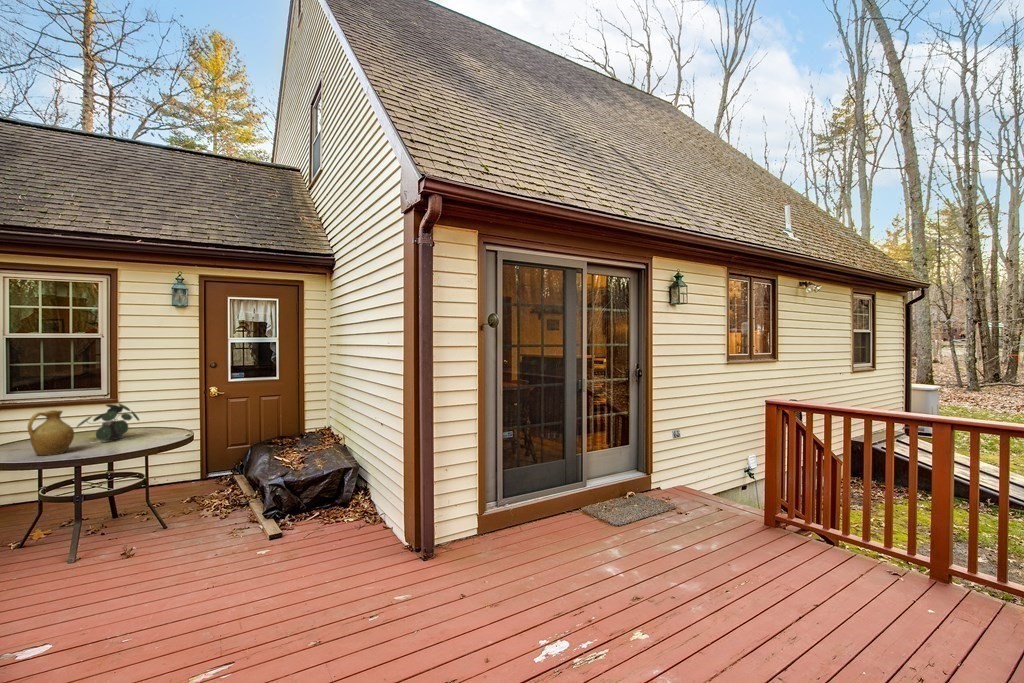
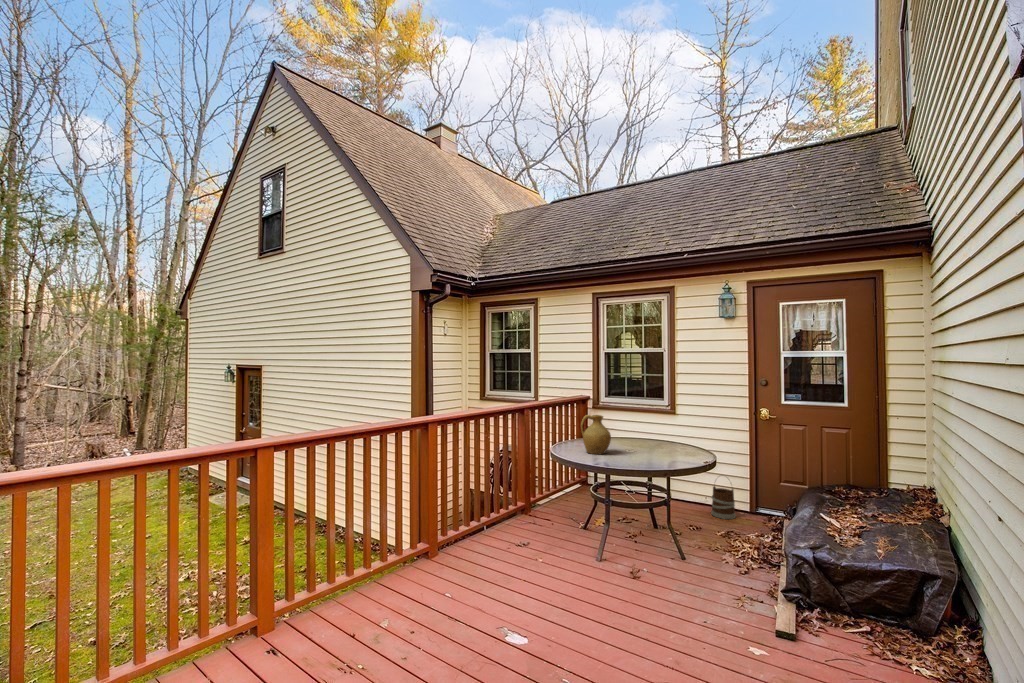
potted plant: present [77,404,139,441] -> none [624,415,672,450]
wooden bucket: none [164,452,189,492] -> present [711,475,736,519]

